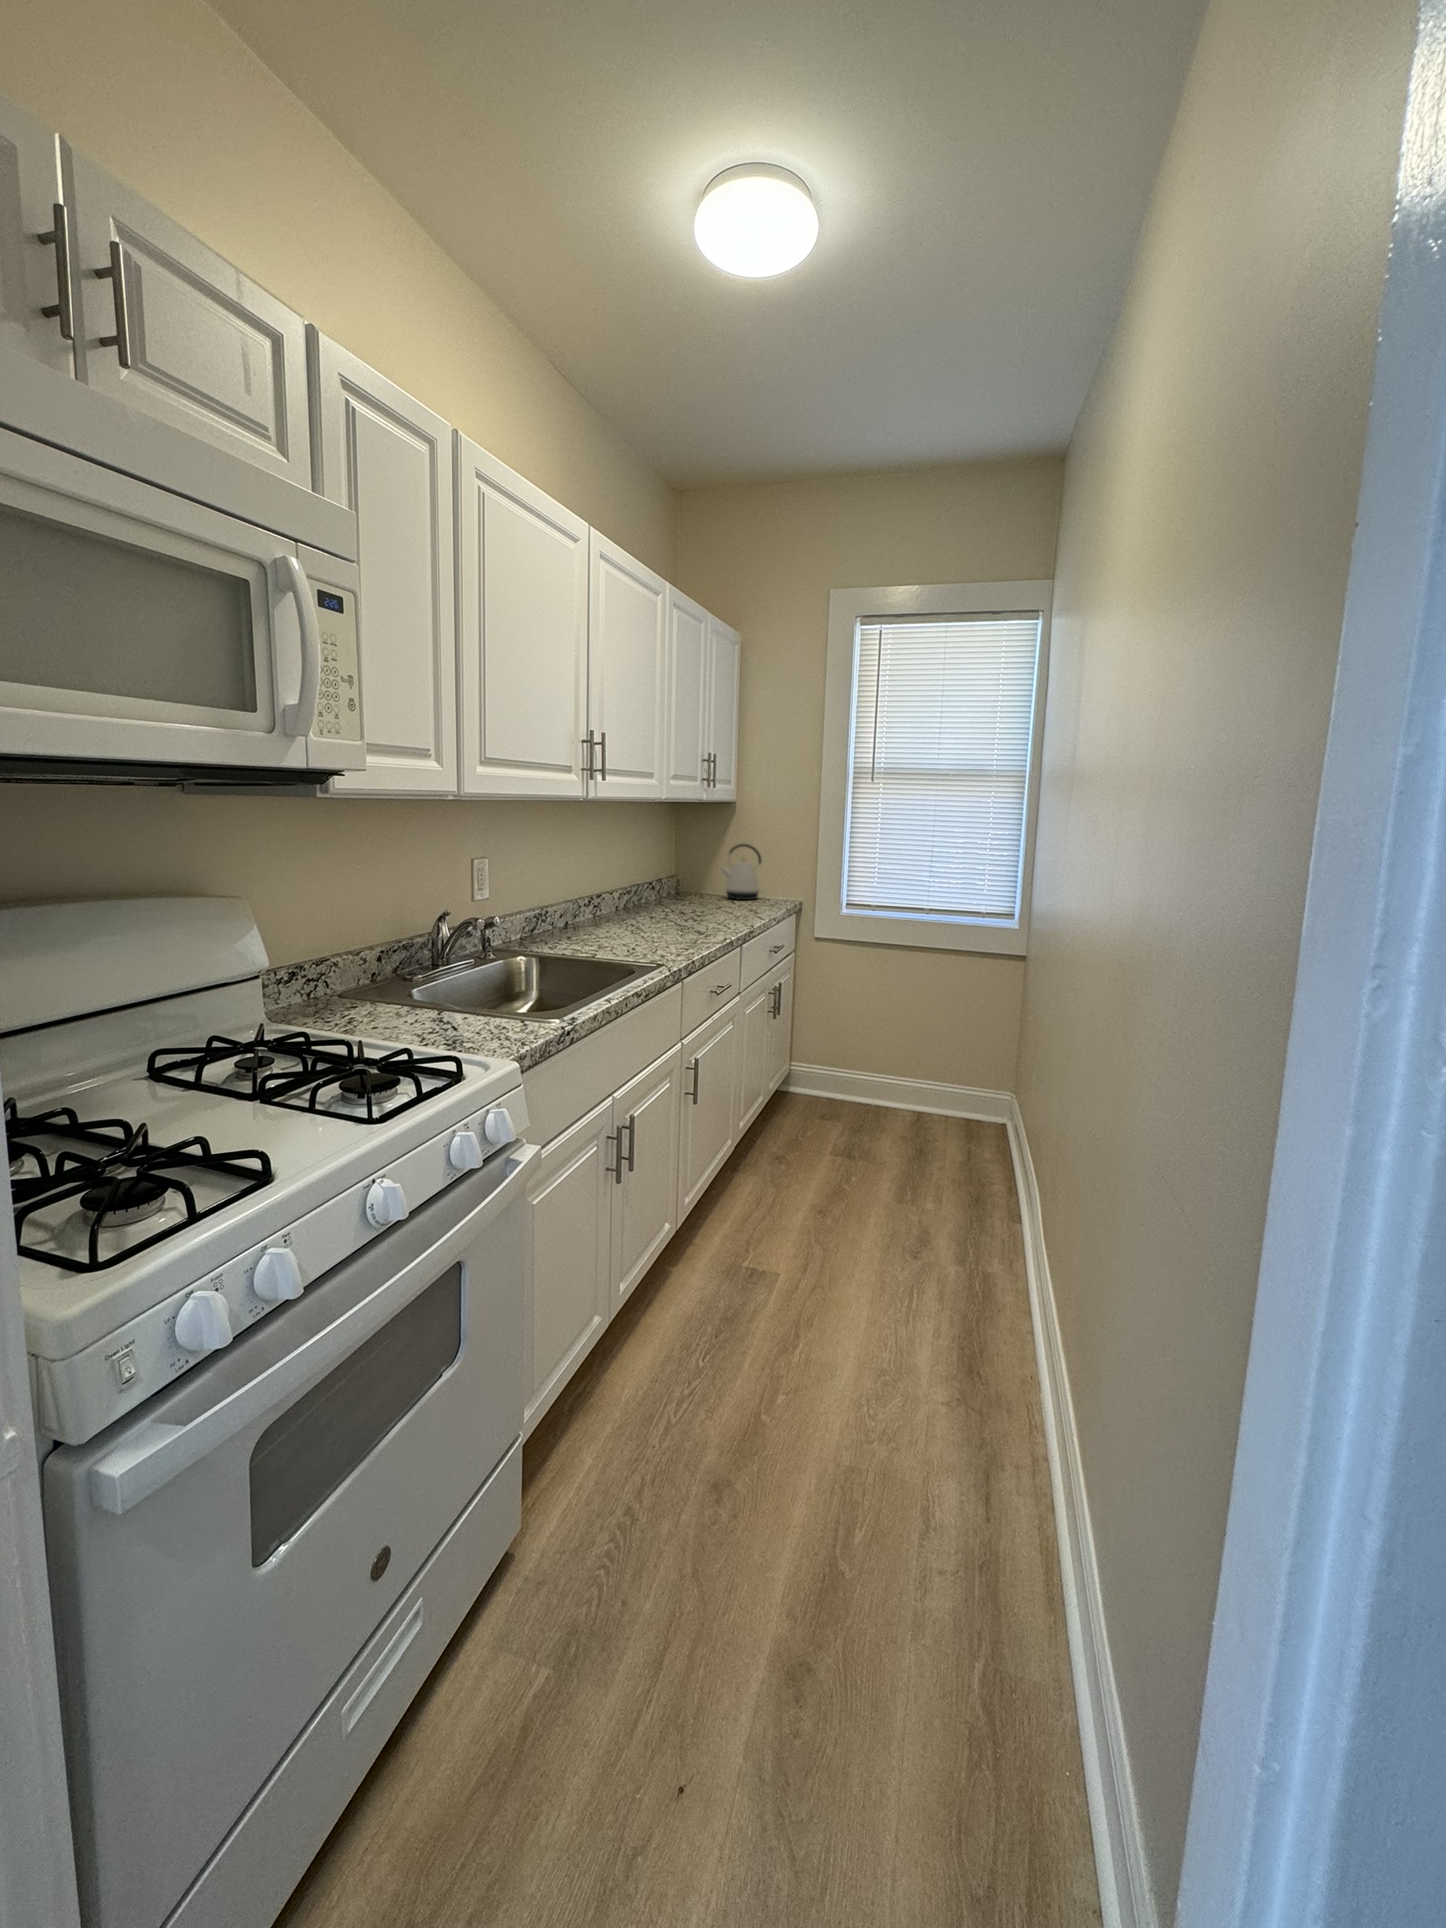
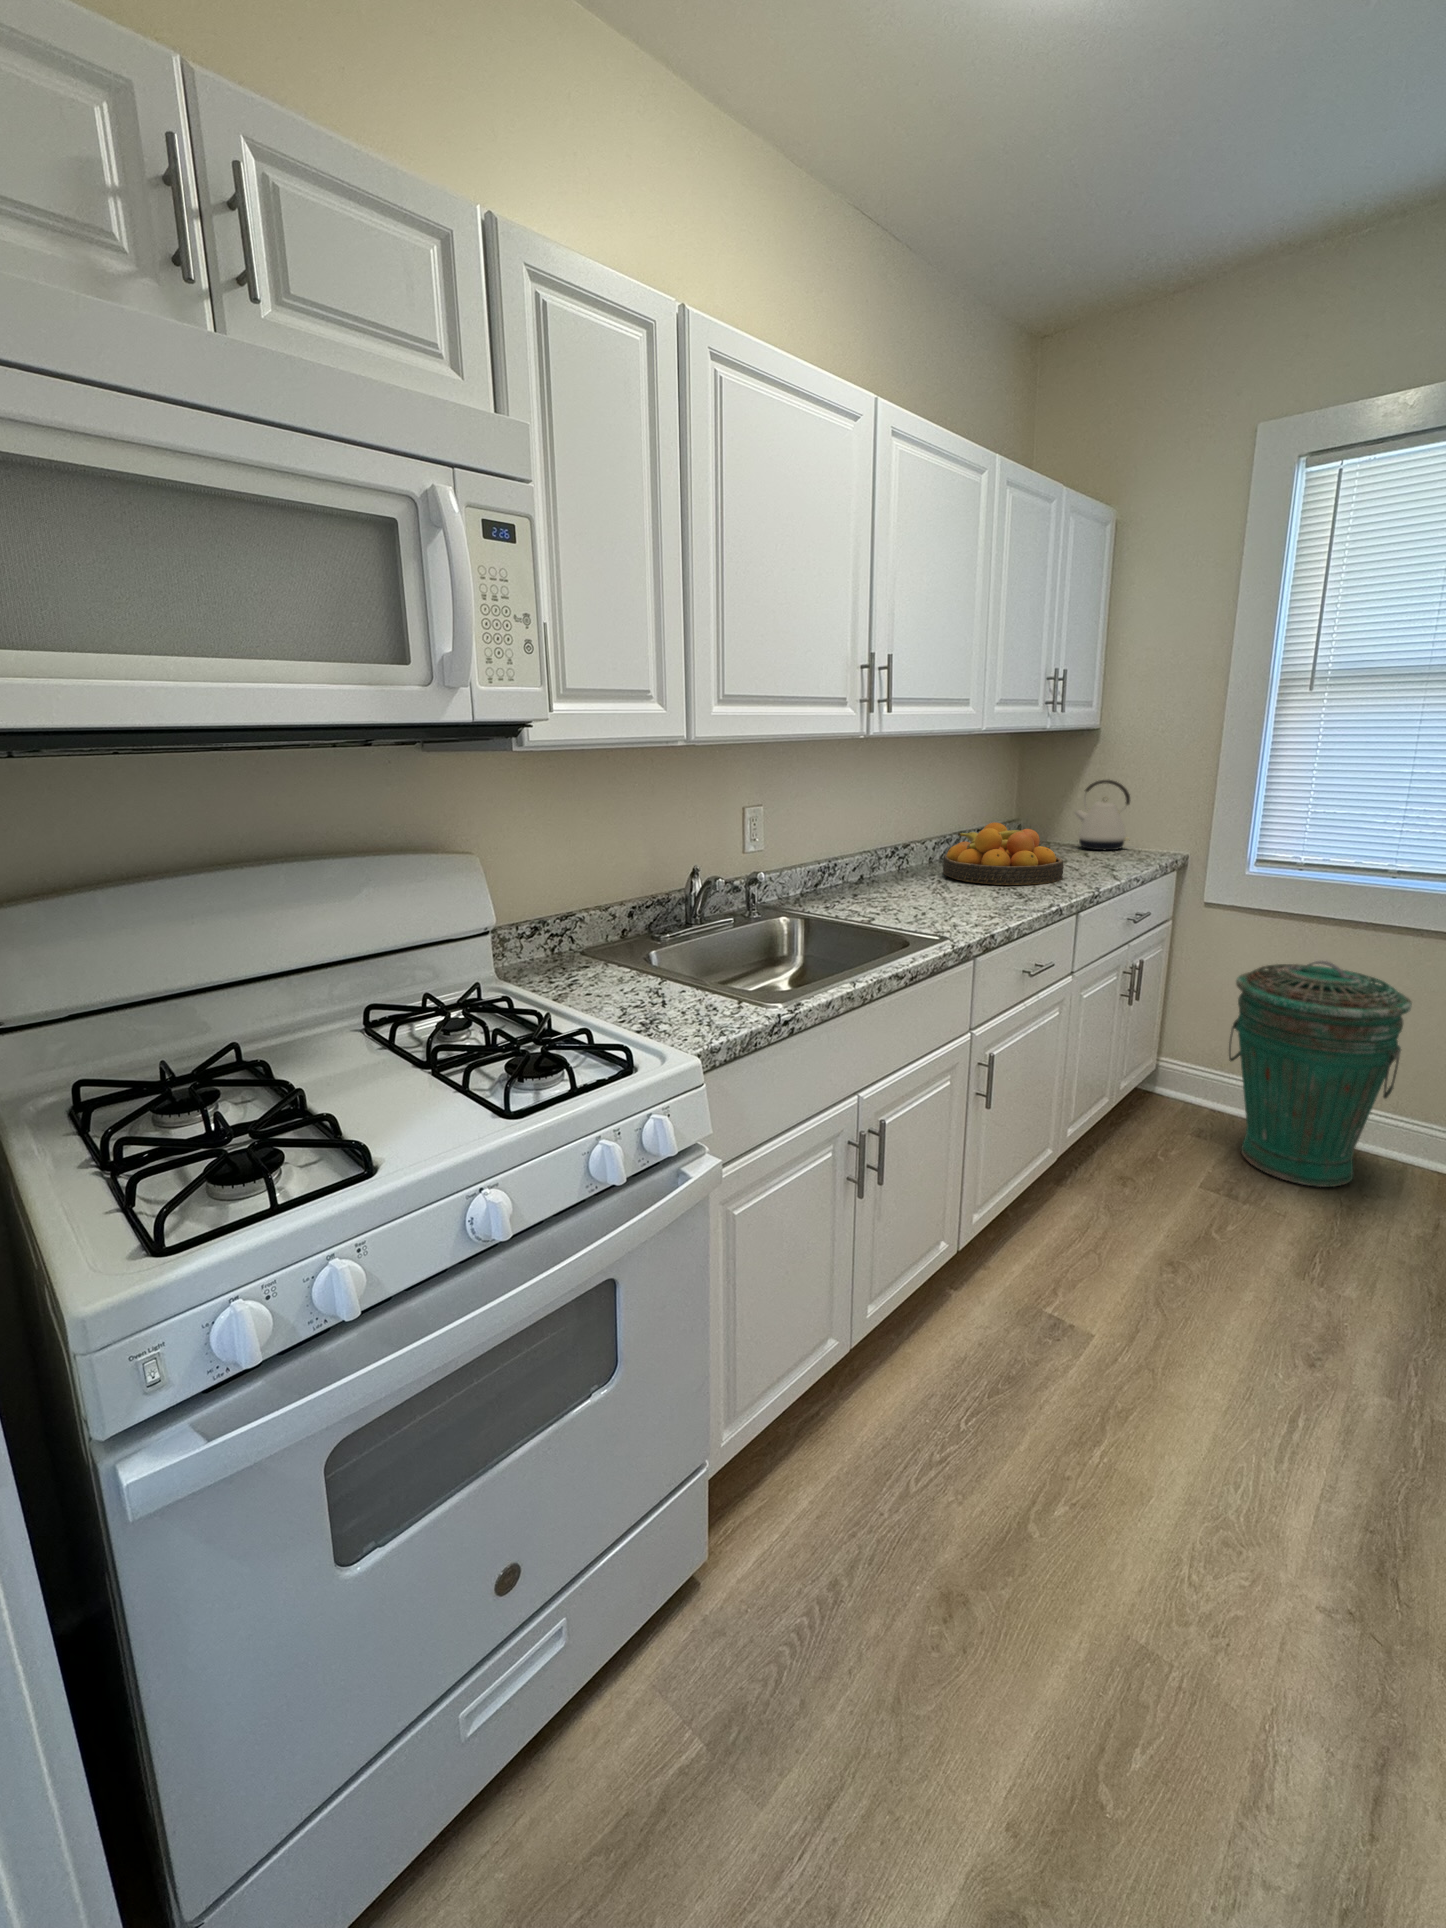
fruit bowl: none [633,876,725,927] -> present [943,823,1064,885]
trash can: none [840,976,944,1142] -> present [1229,961,1412,1187]

